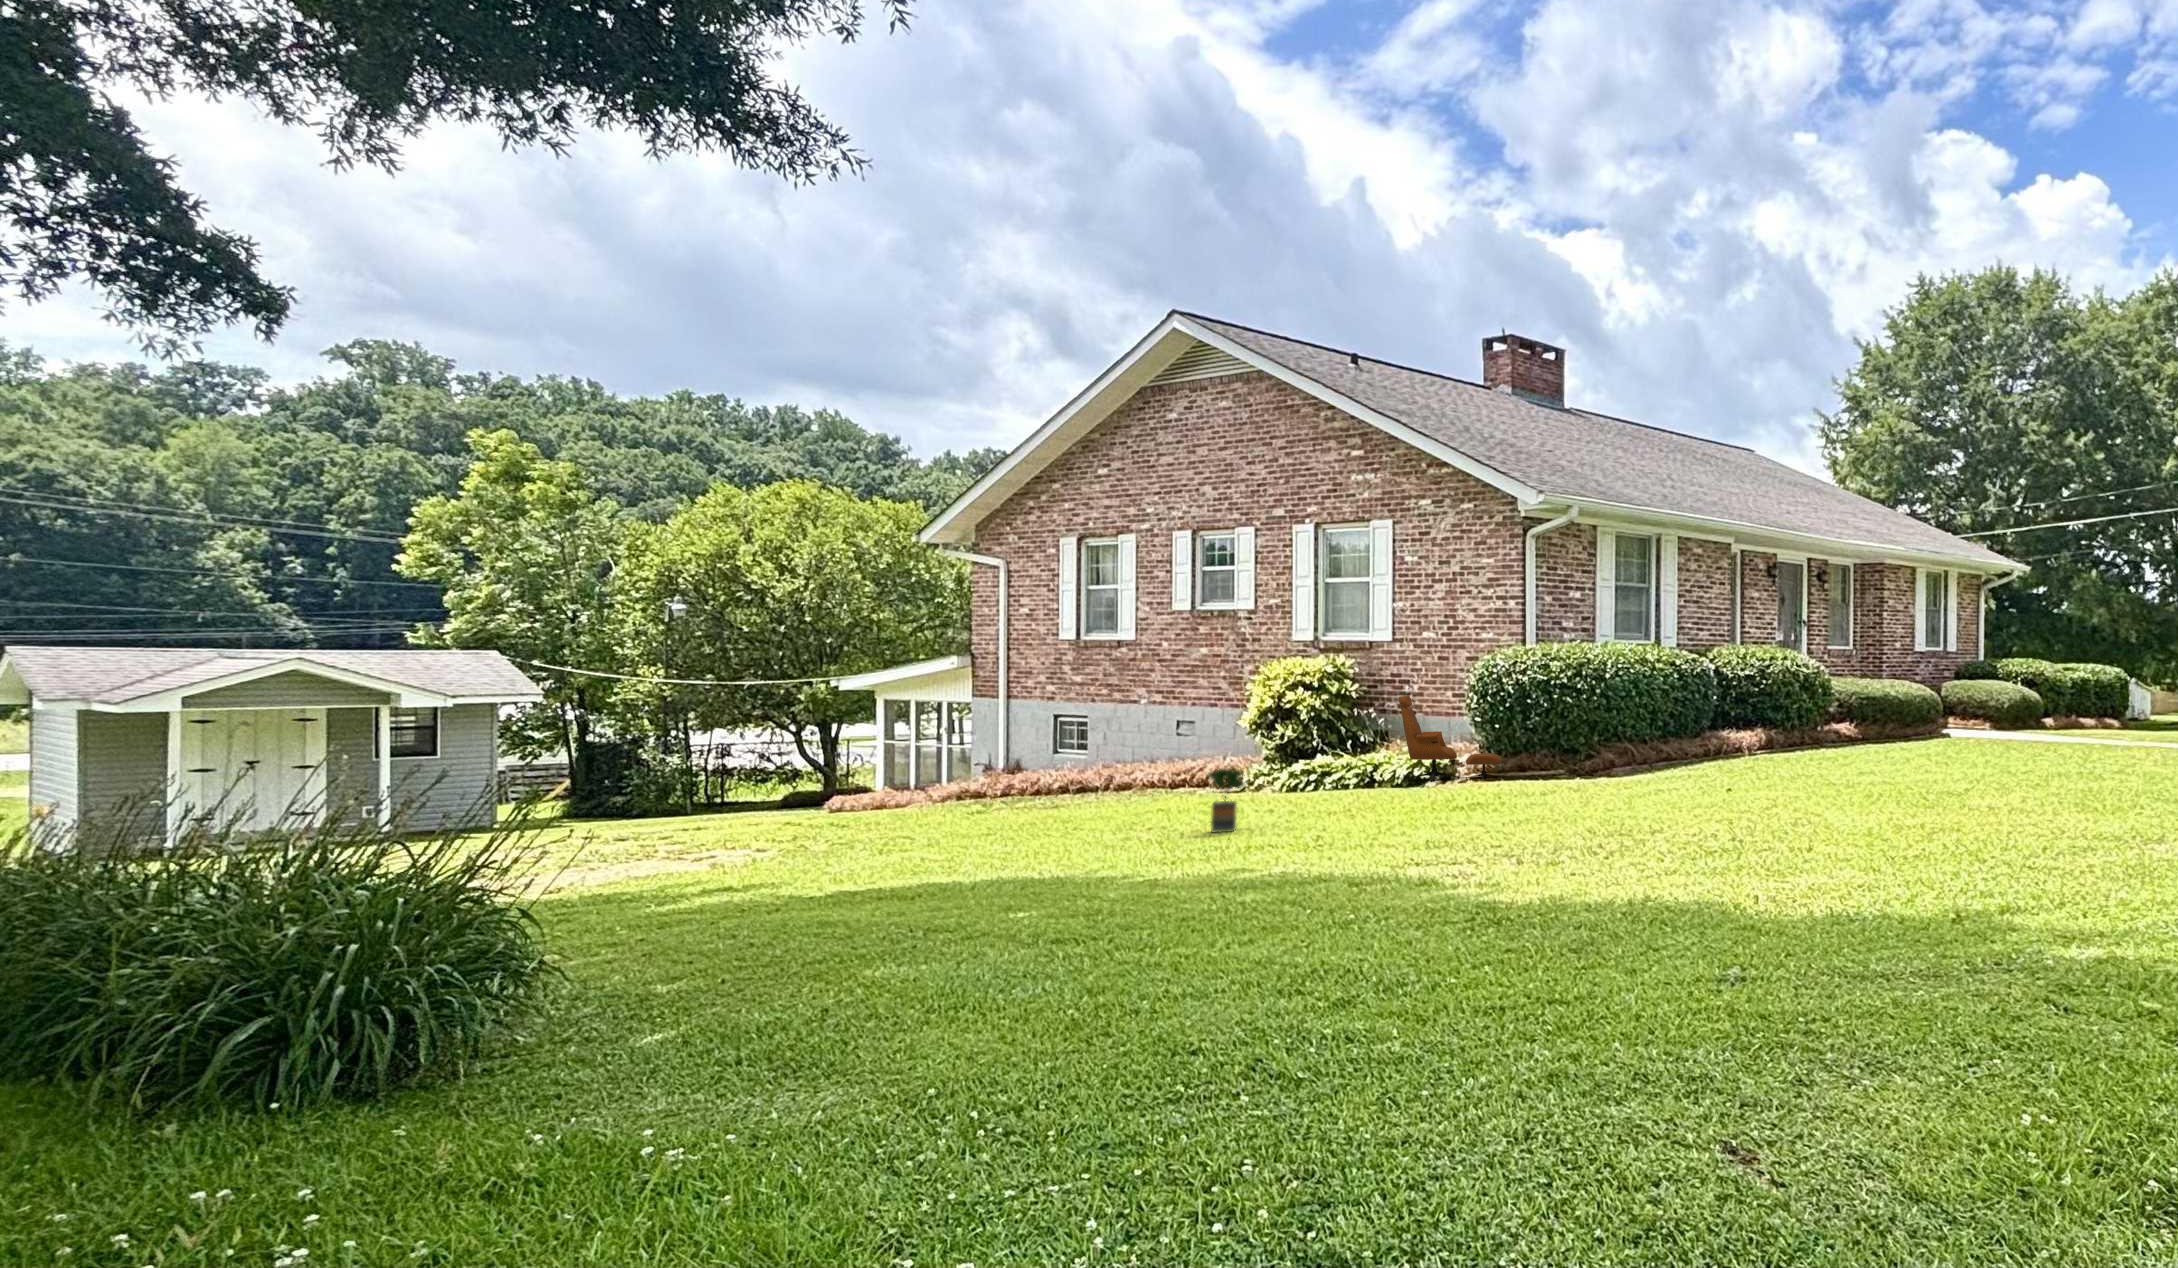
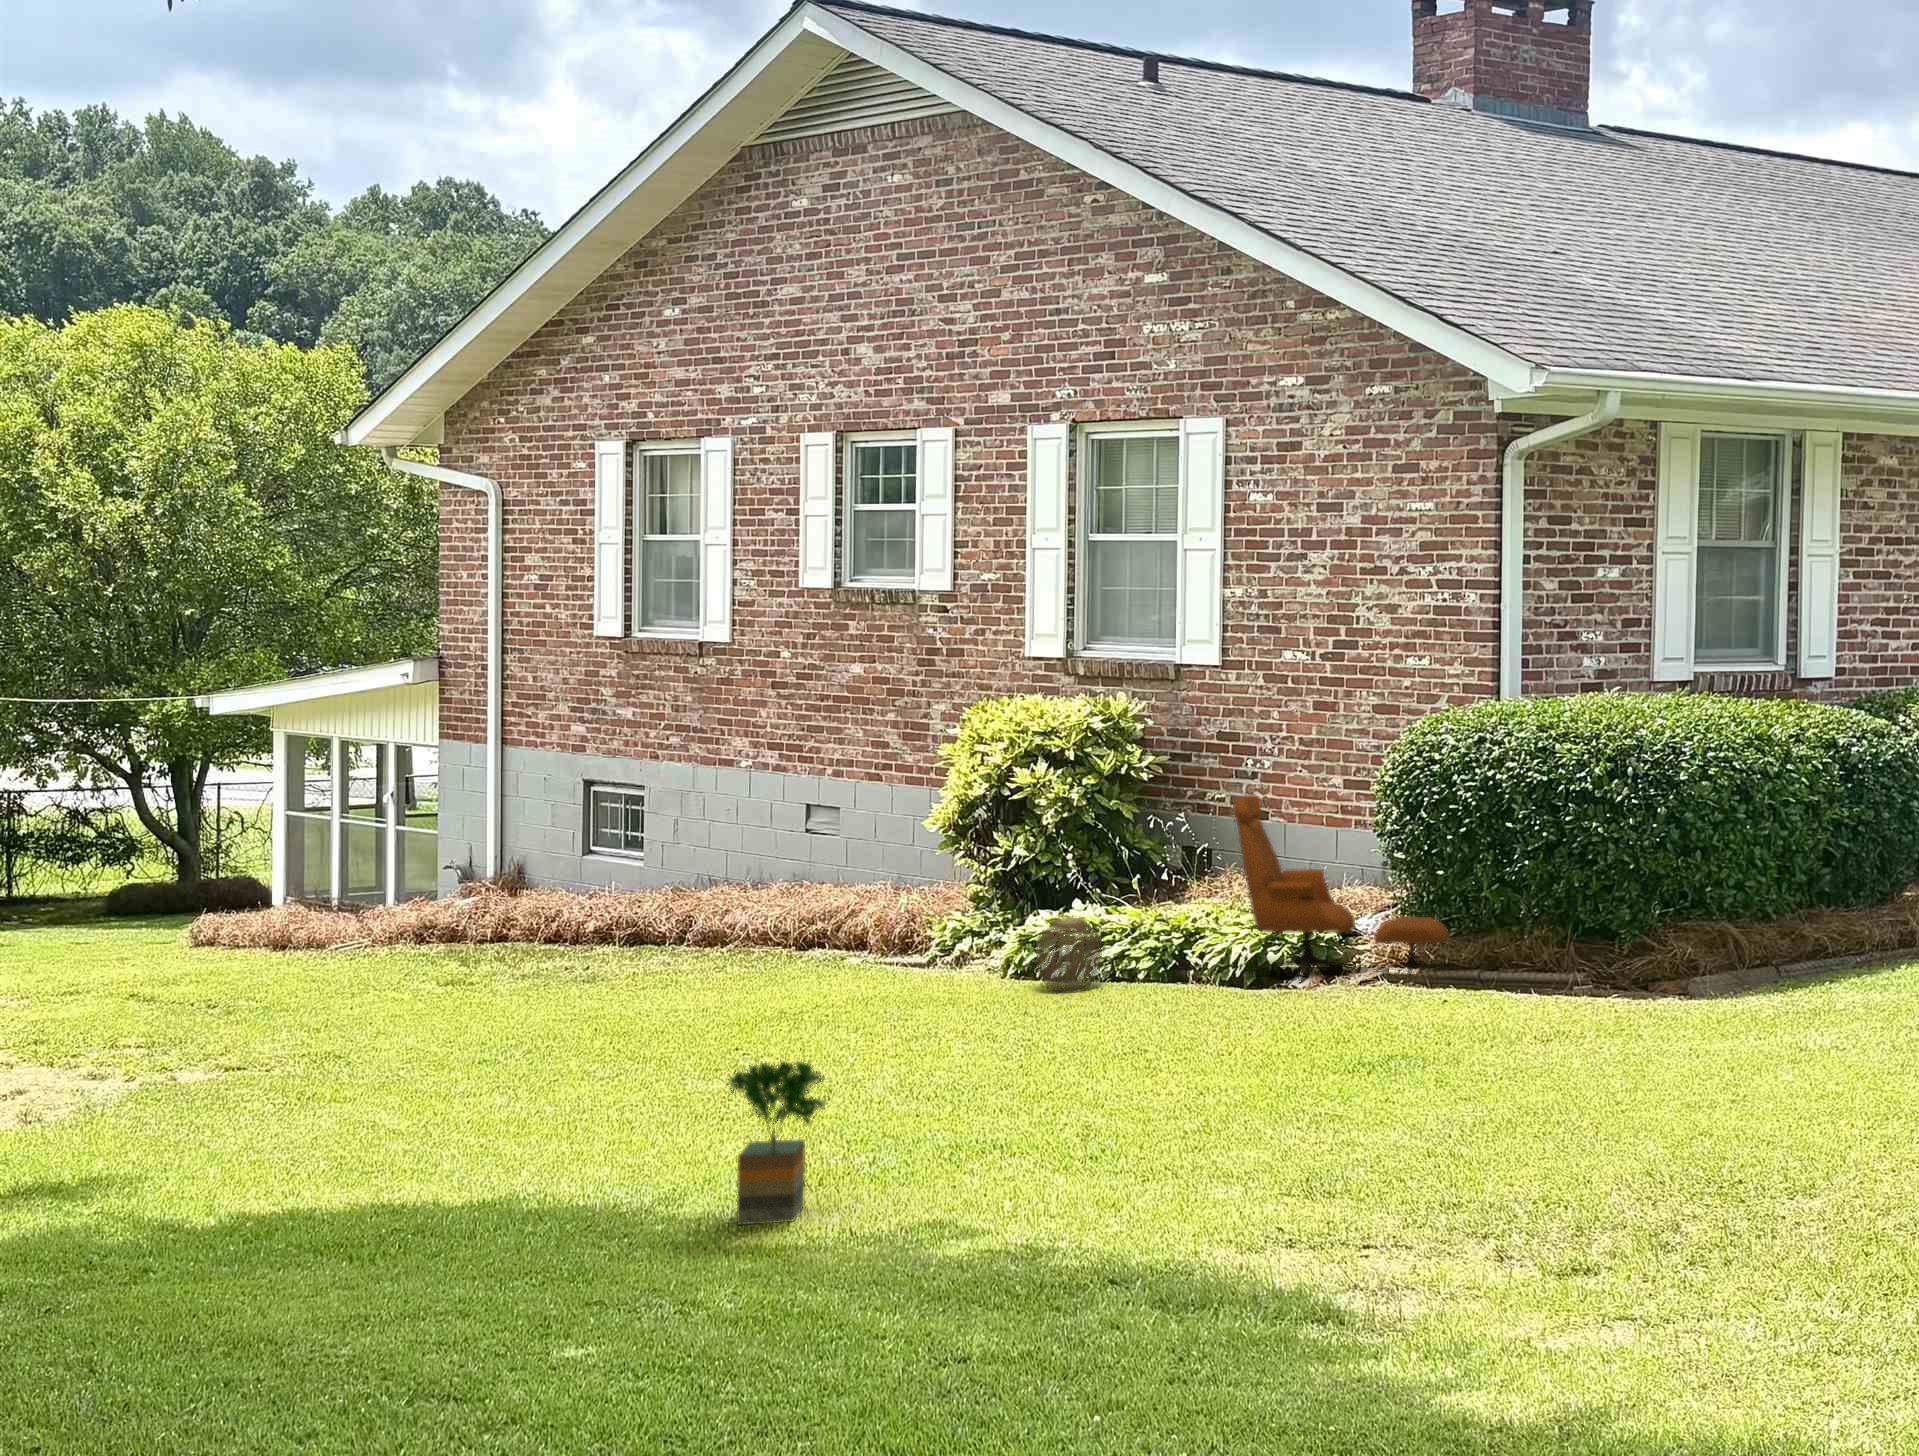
woven basket: none [1306,754,1337,788] -> present [1036,918,1102,992]

